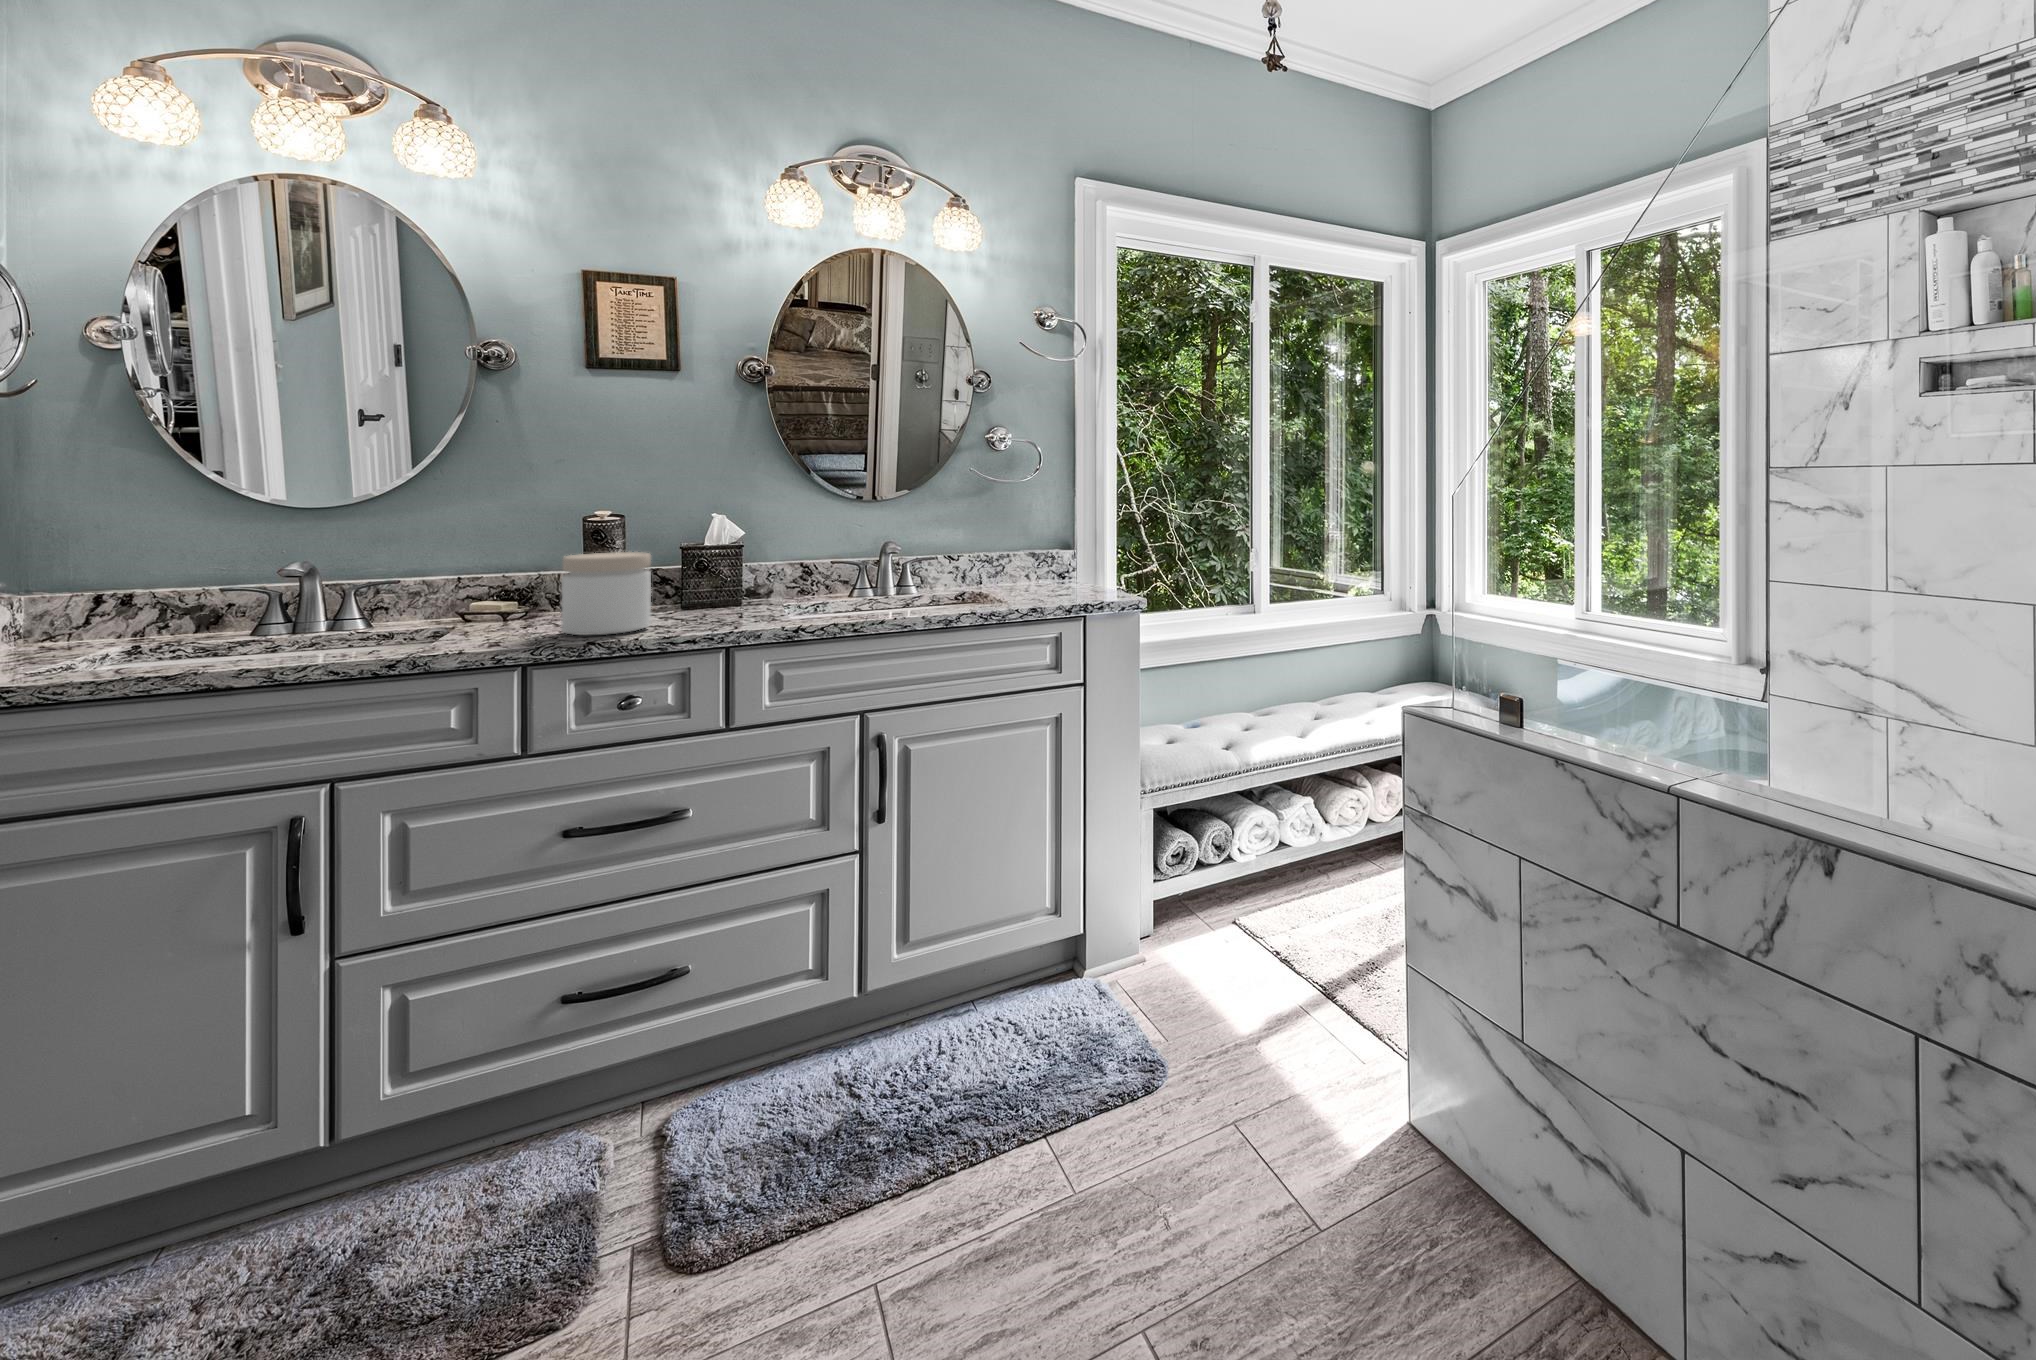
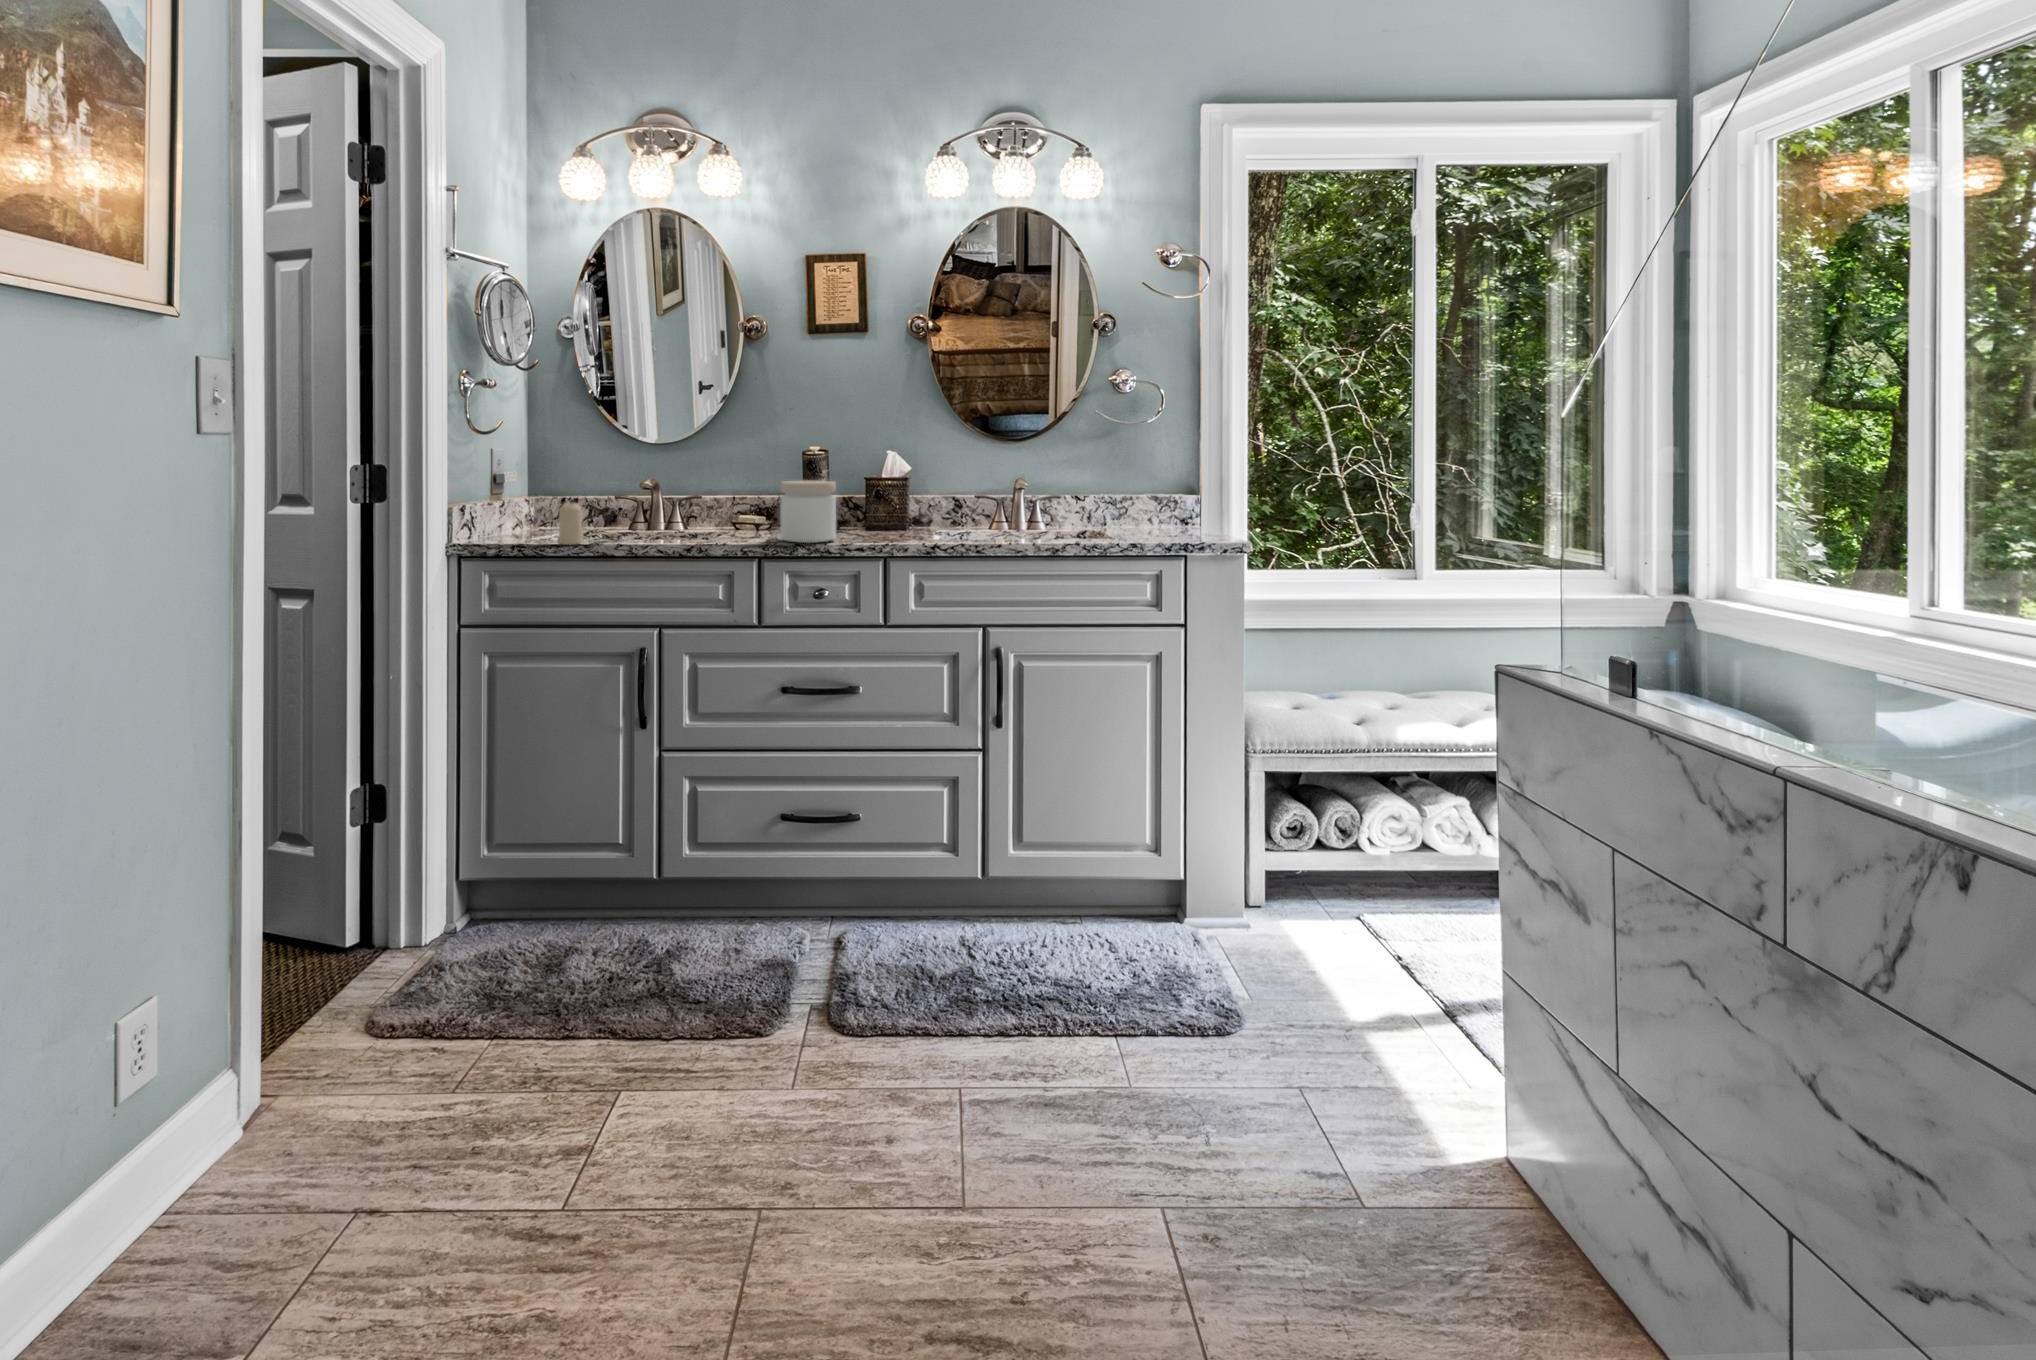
candle: none [120,608,177,677] -> present [559,503,583,545]

